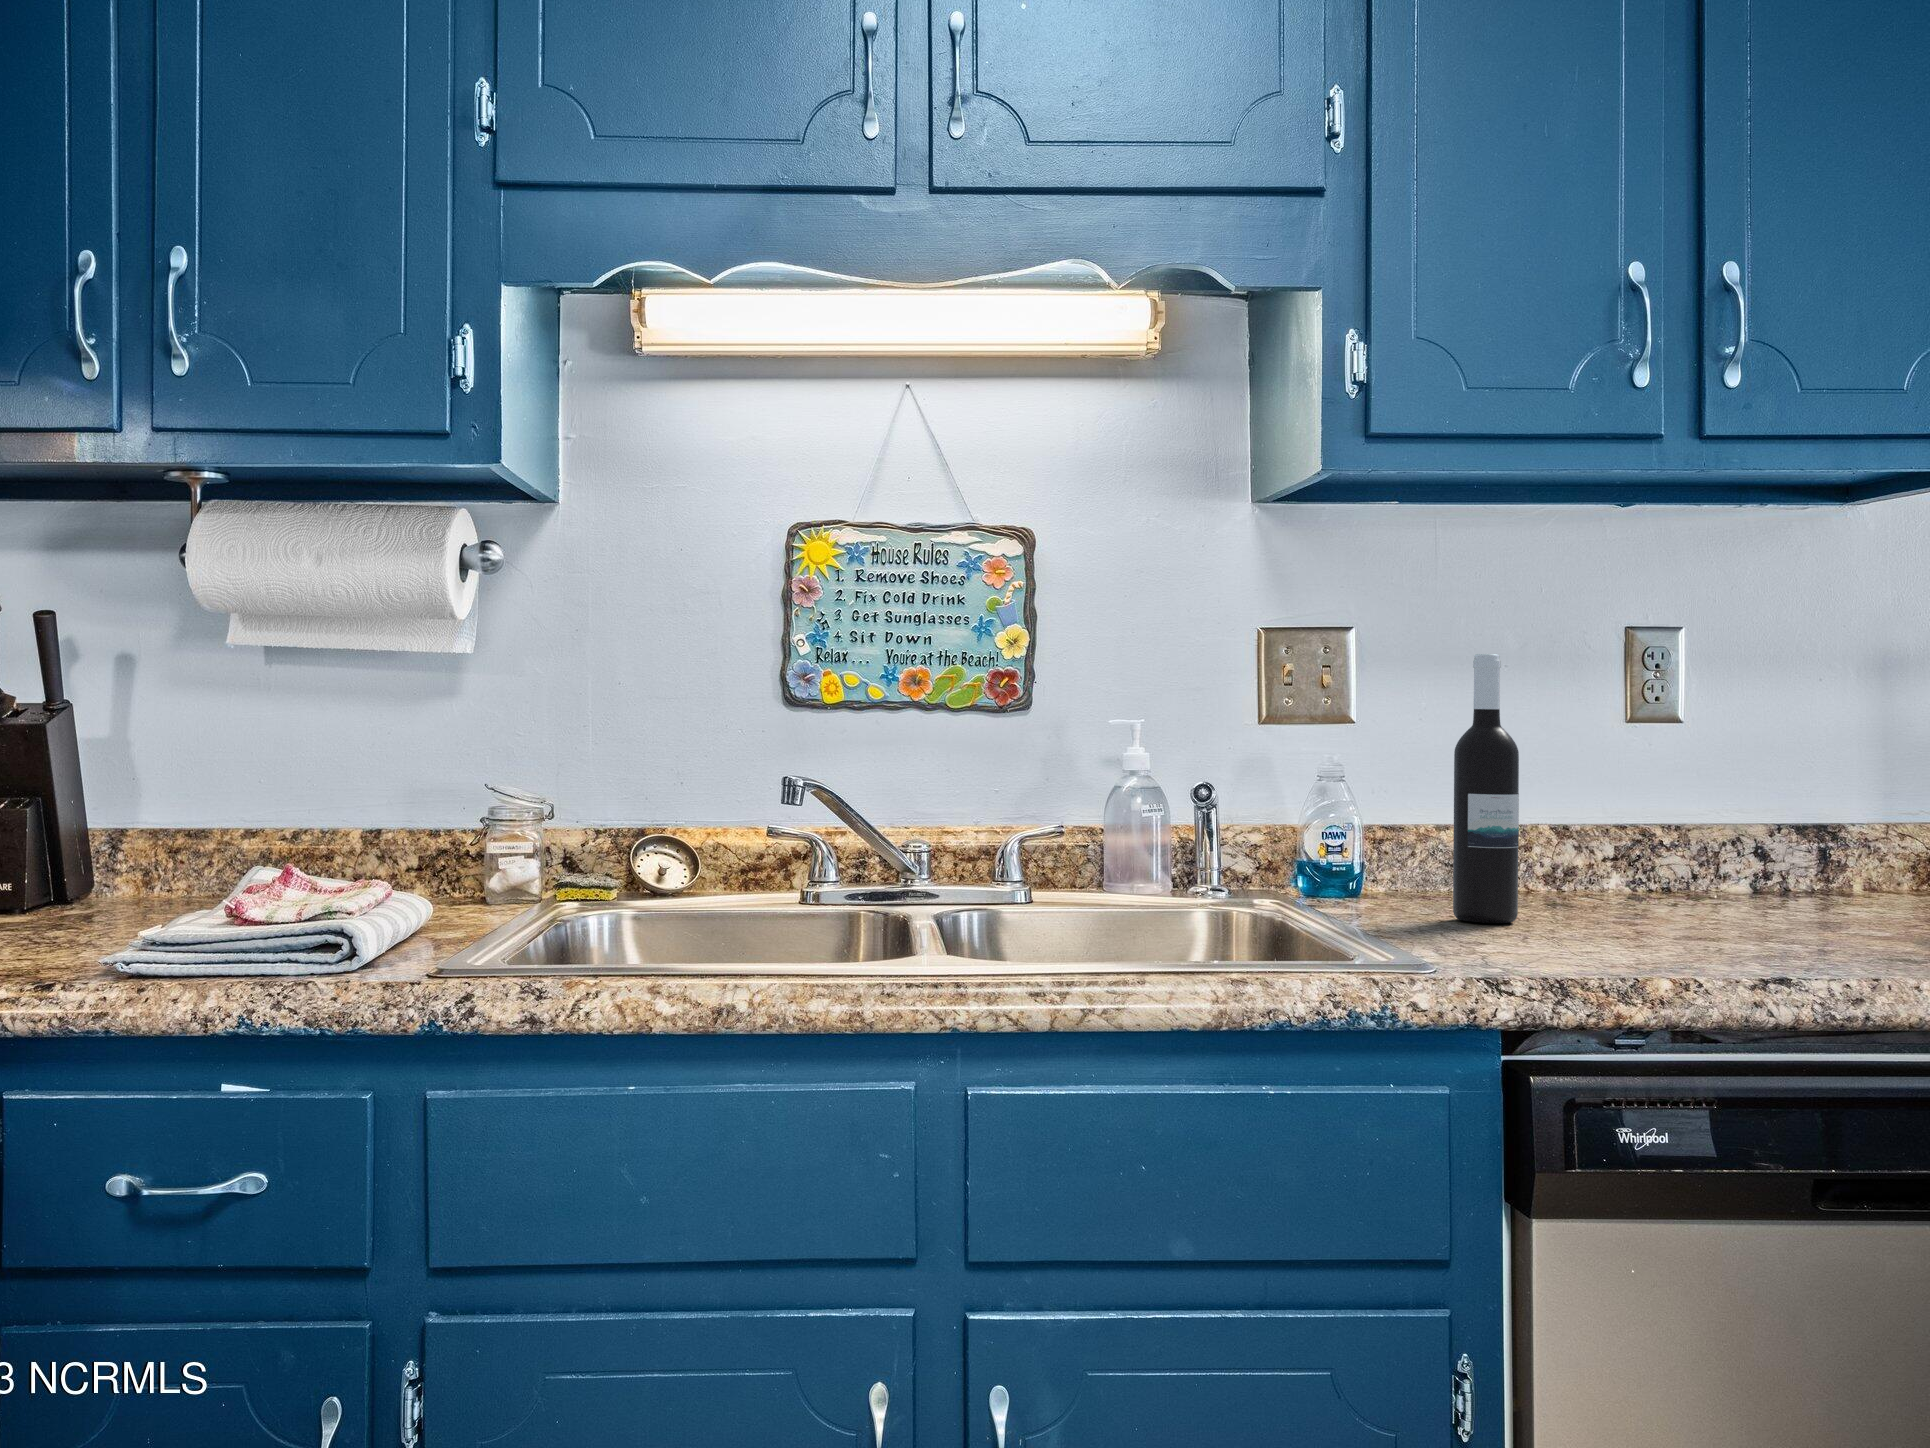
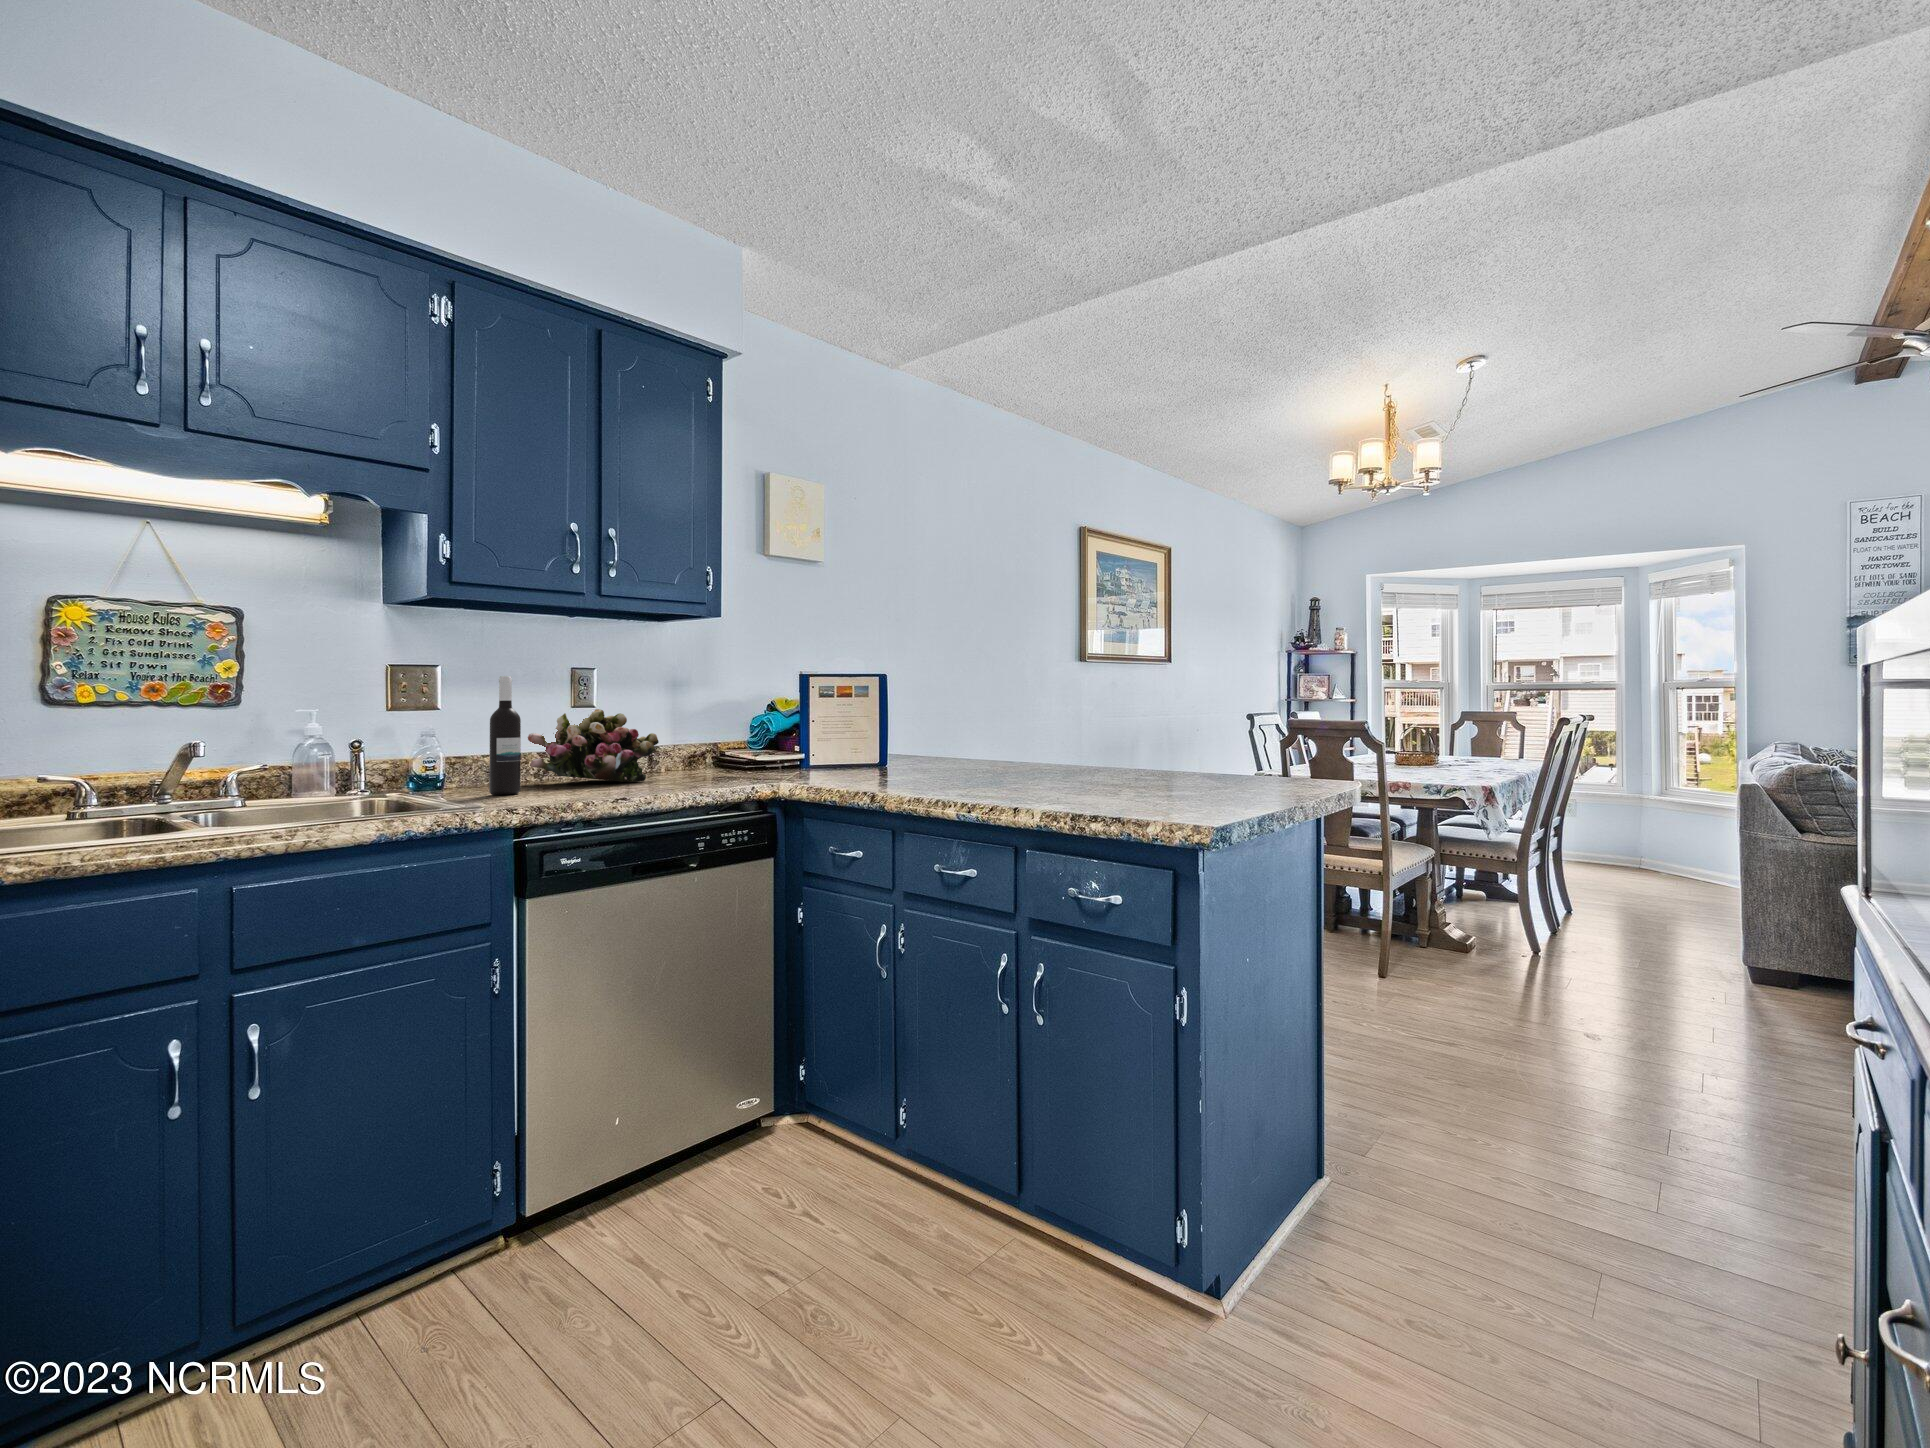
flower arrangement: none [1533,730,1843,914] -> present [528,709,659,782]

